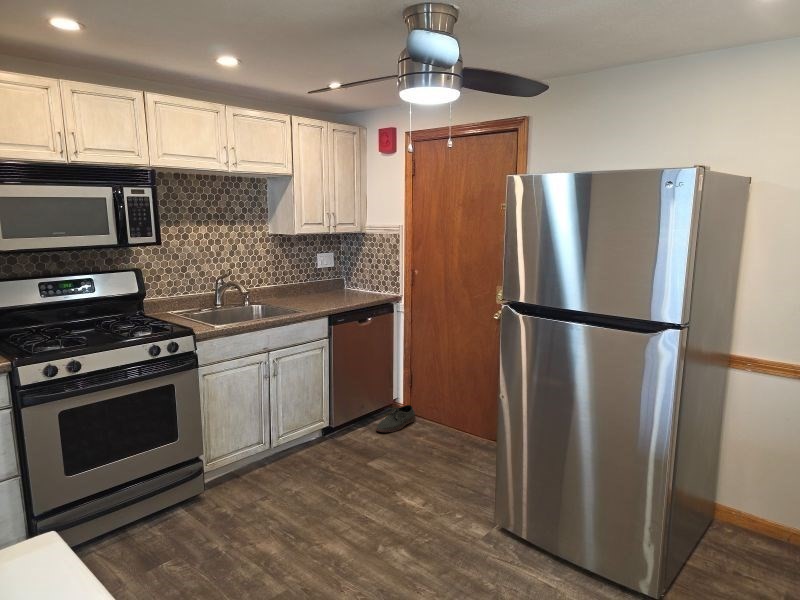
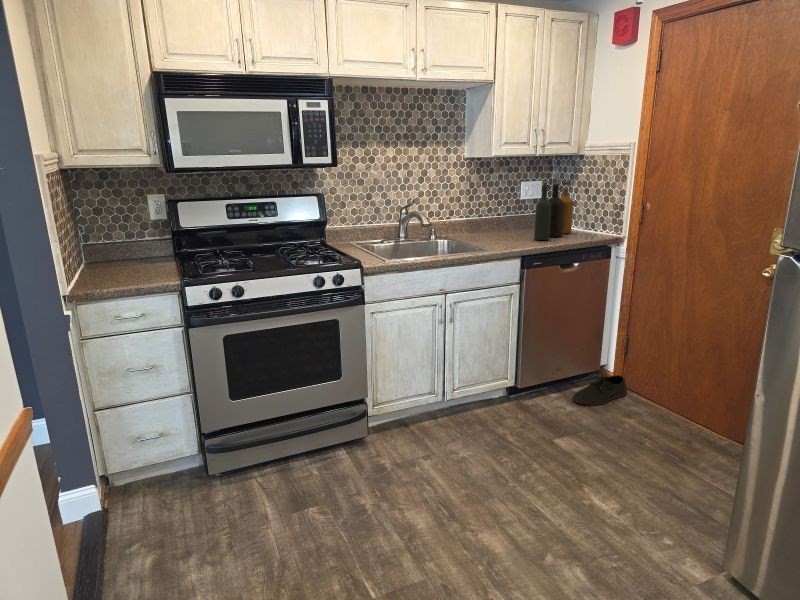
bottle: none [333,253,361,301] -> present [534,181,574,240]

